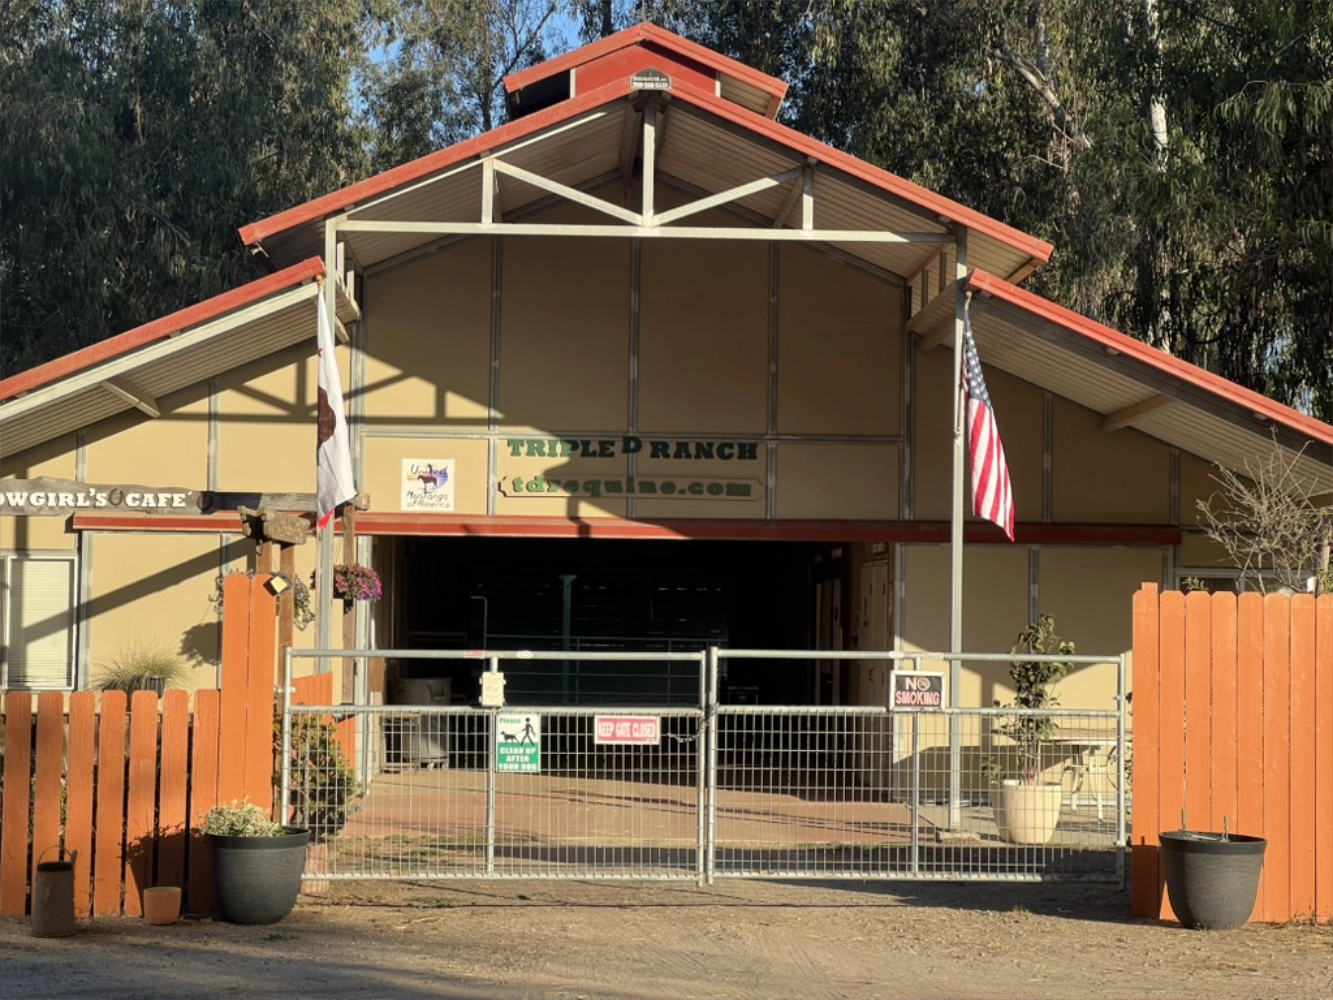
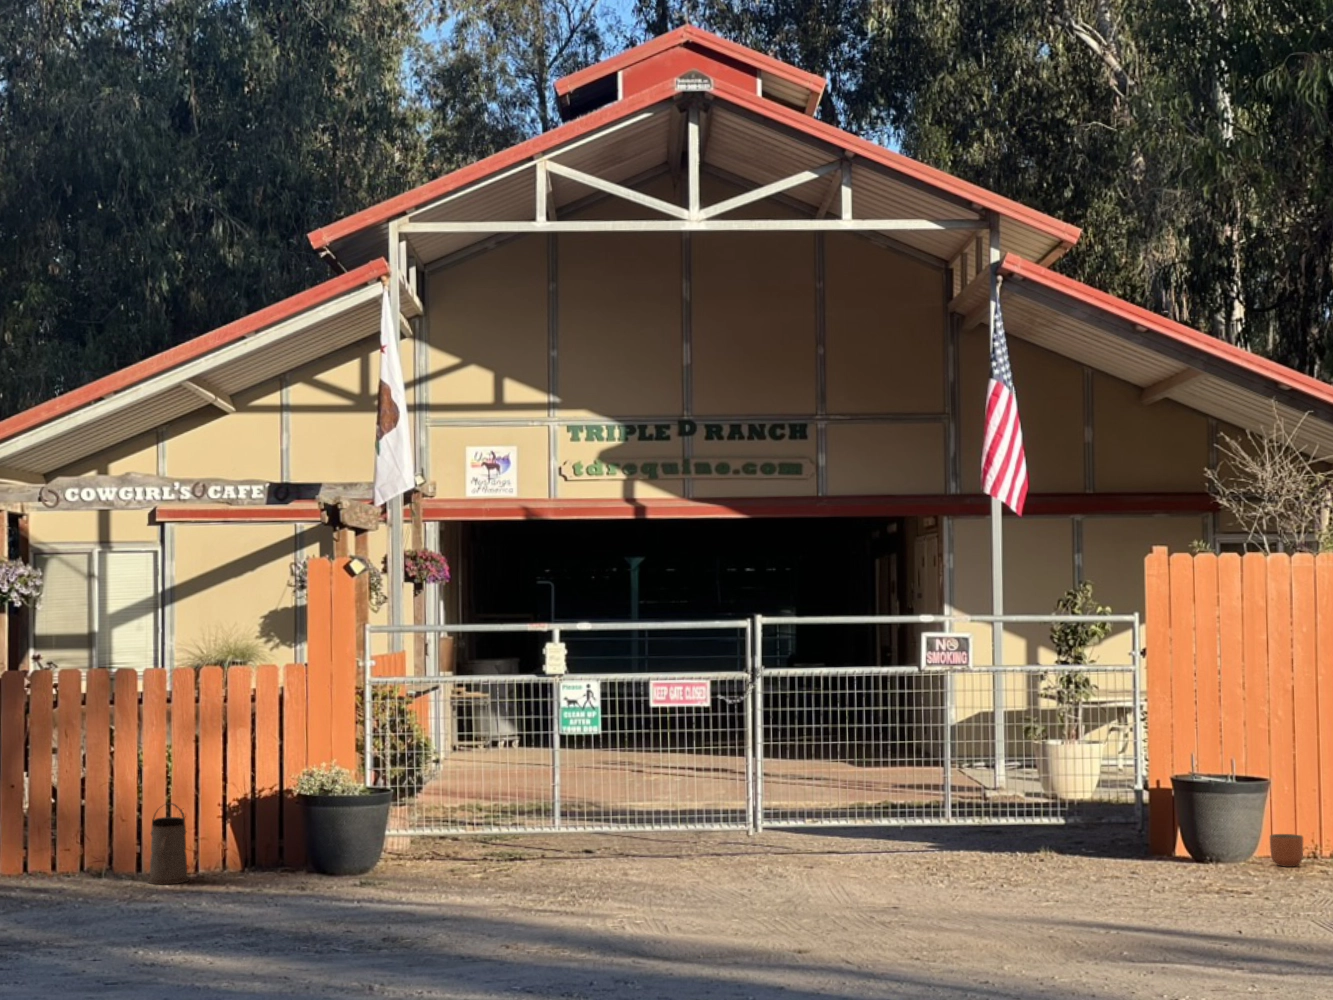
planter: present [144,887,181,924] -> present [1270,834,1303,867]

